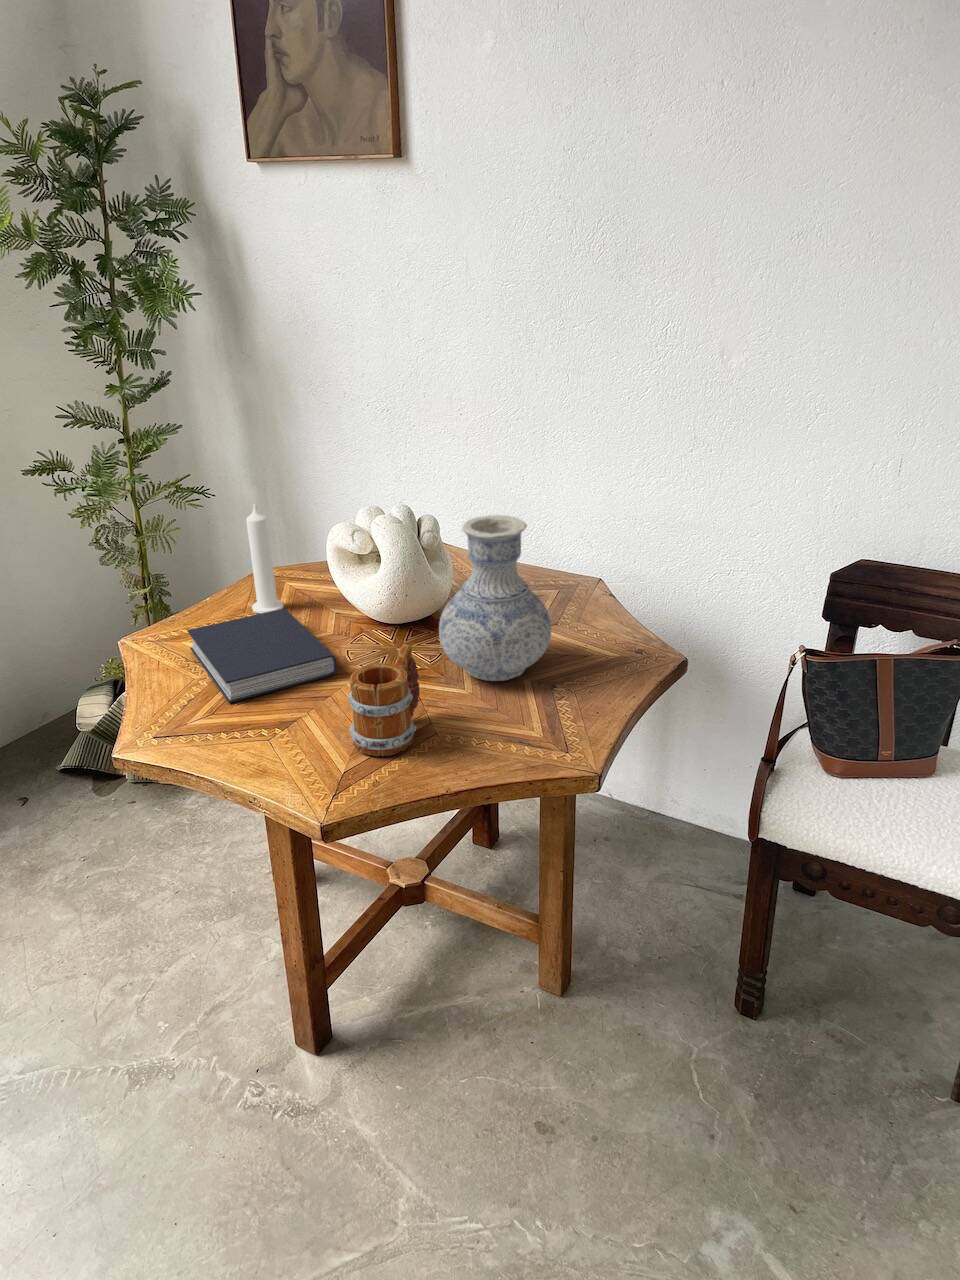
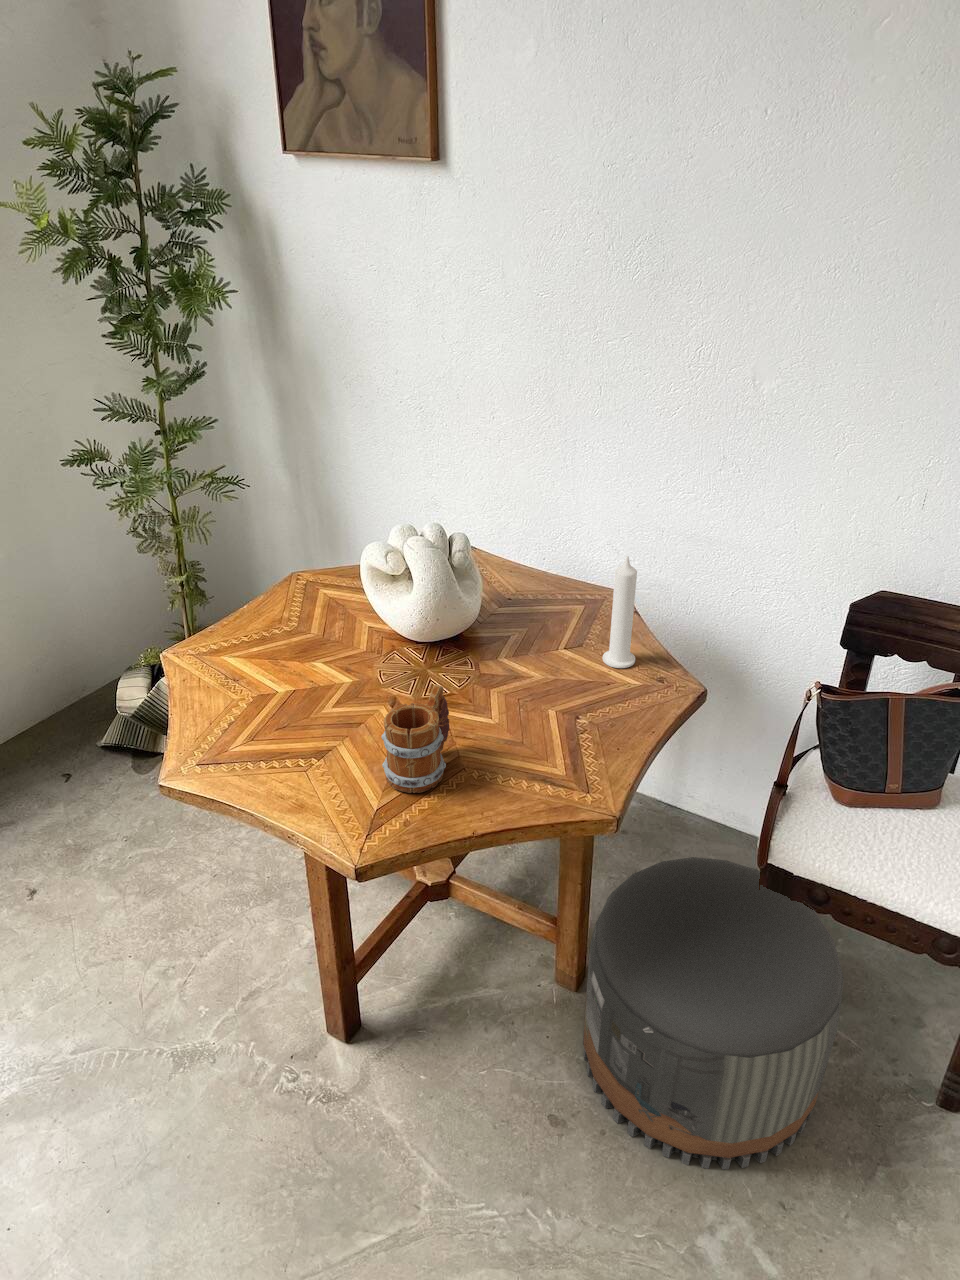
candle: present [246,504,283,614] -> present [603,556,637,668]
vase: present [439,515,551,681] -> none [468,551,577,710]
book: present [187,609,337,703] -> none [226,624,370,728]
pouf: none [571,841,843,1171] -> present [583,857,844,1169]

